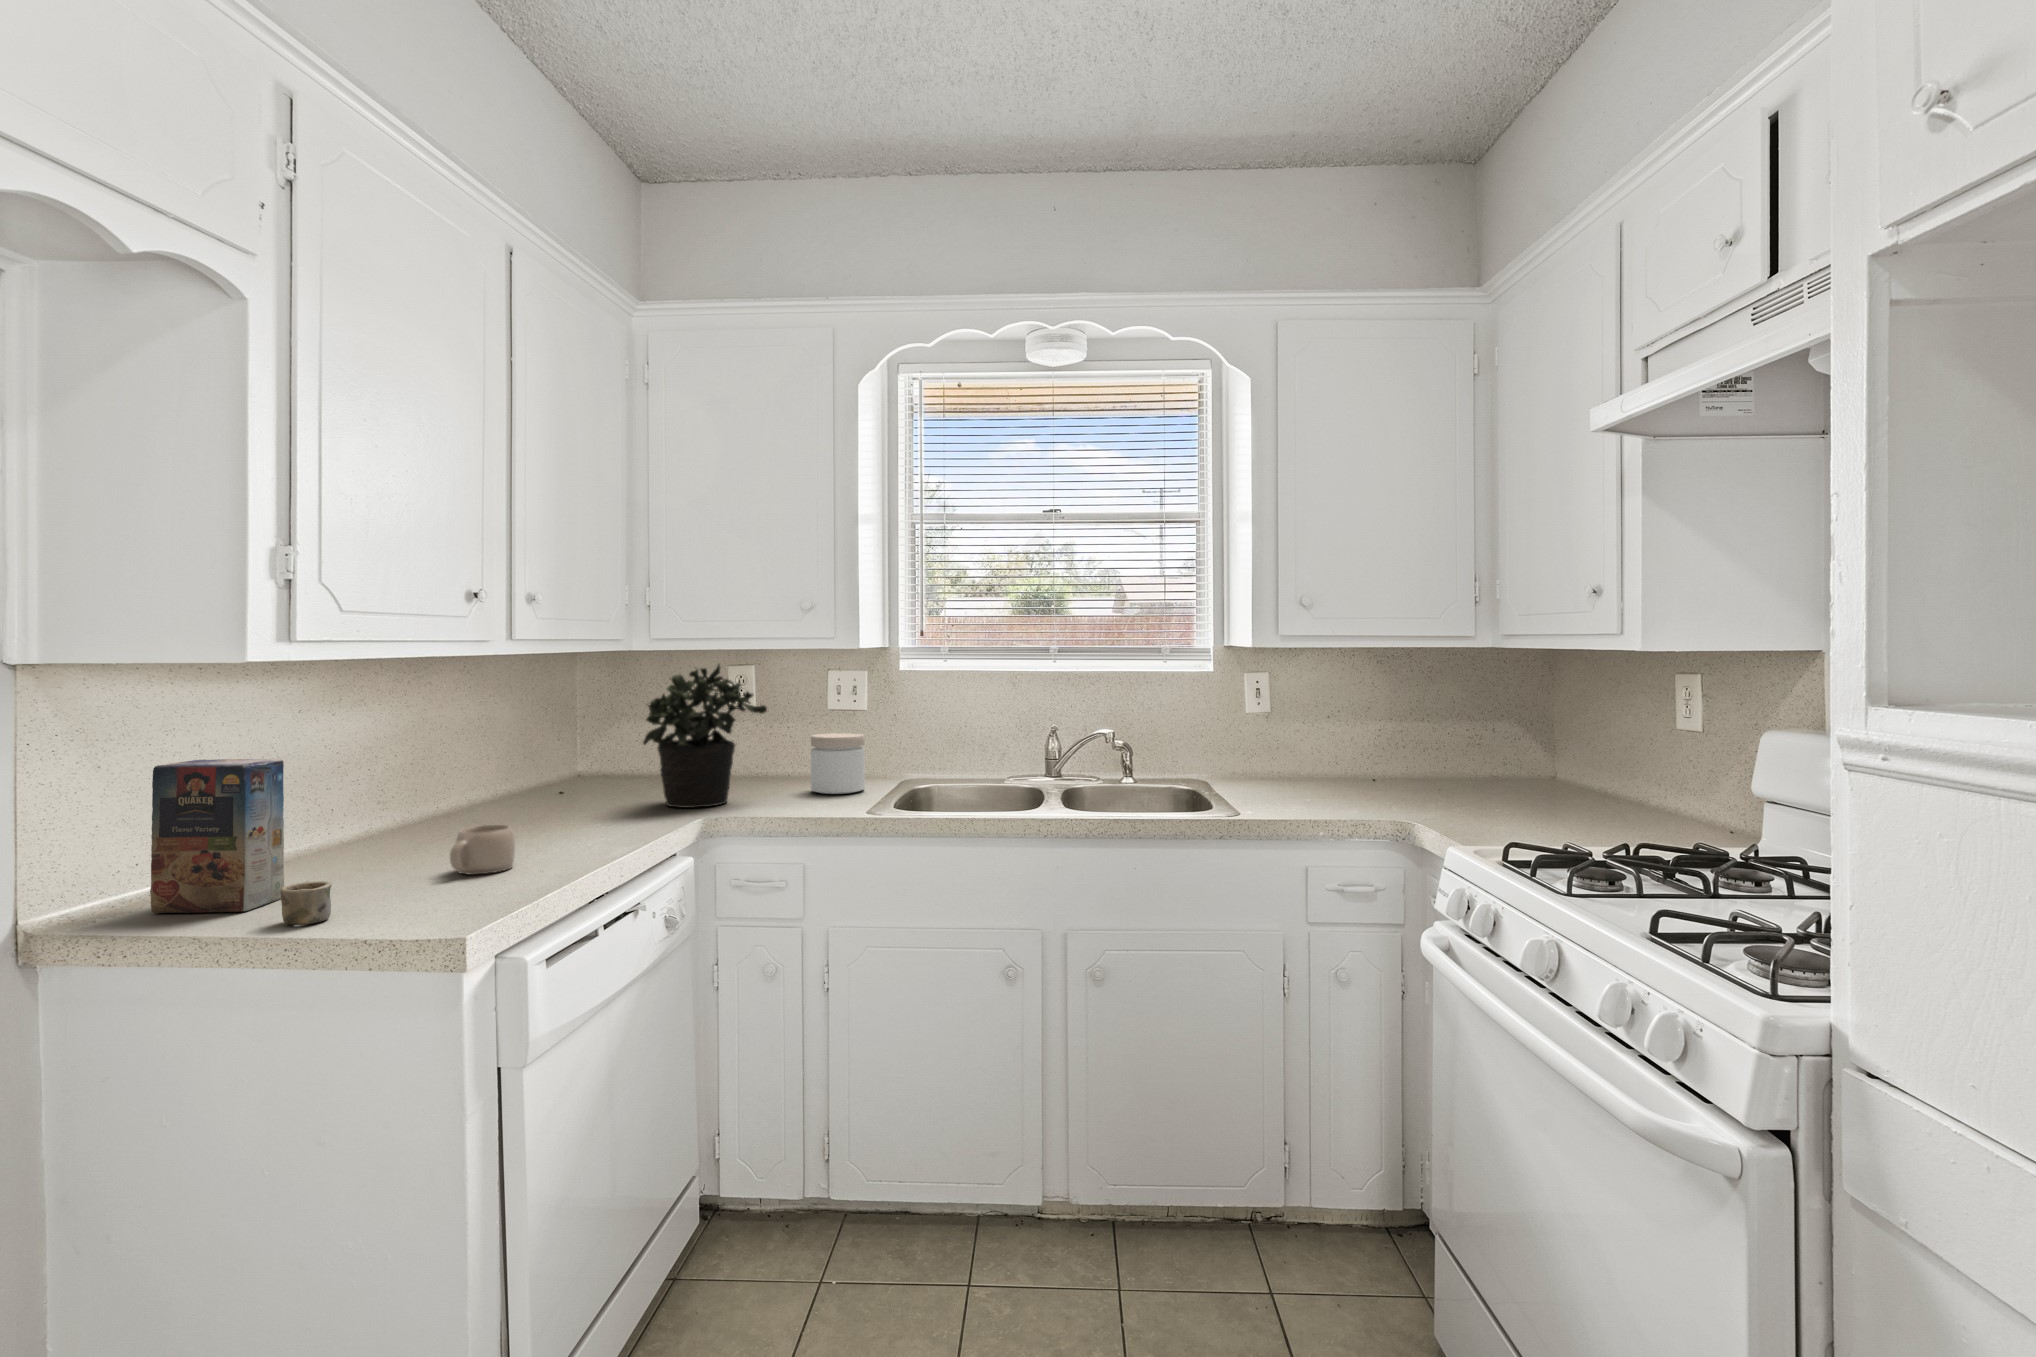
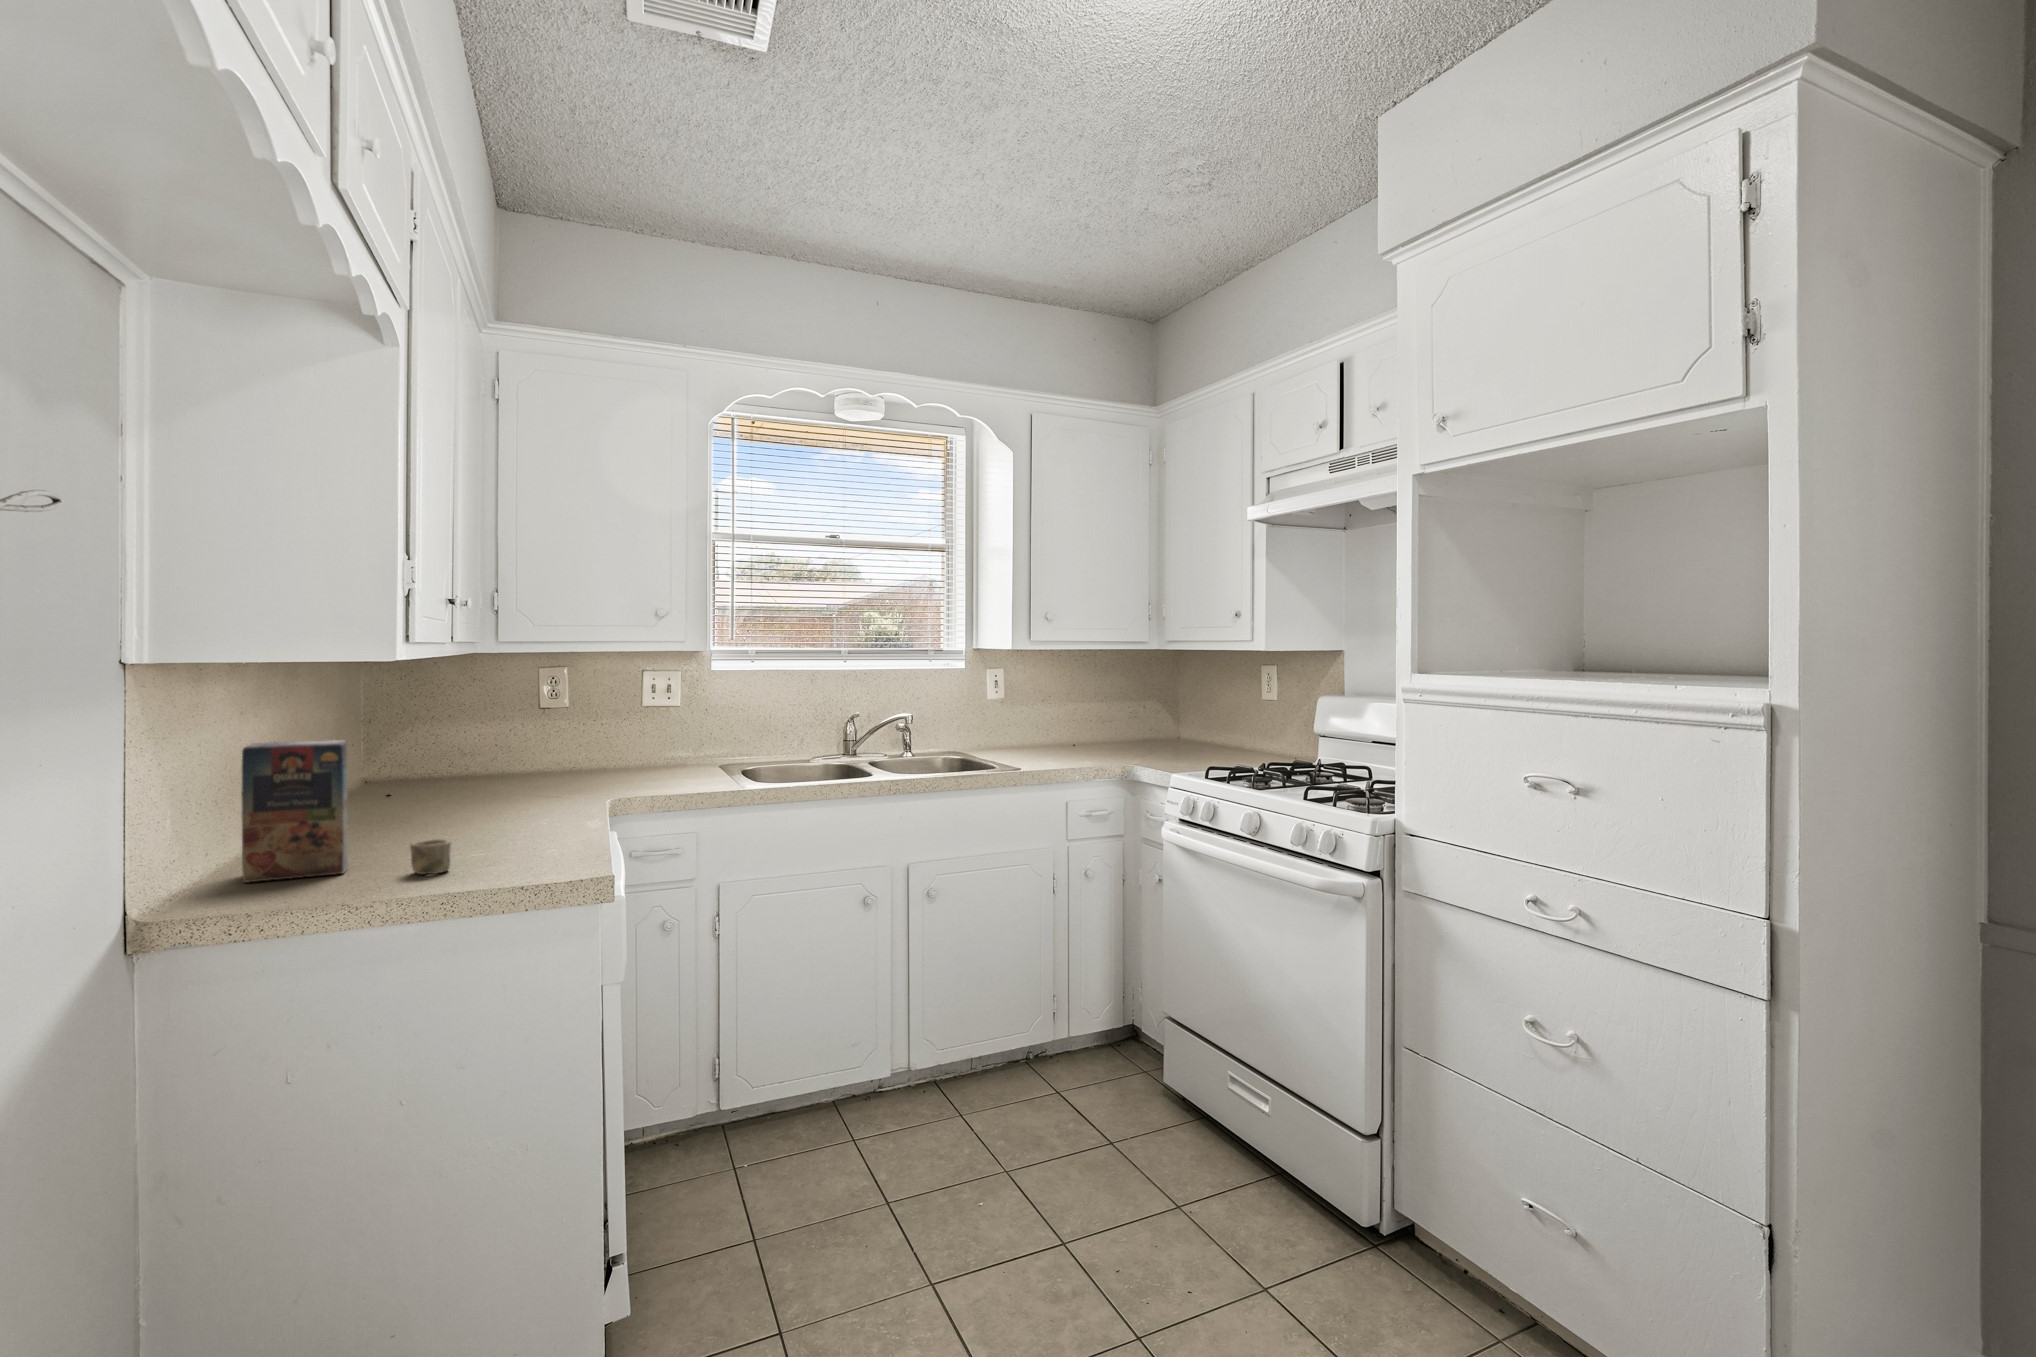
potted plant: present [643,664,767,808] -> none [513,660,618,792]
jar: present [811,733,865,794] -> none [644,723,694,776]
mug: present [450,825,515,875] -> none [464,798,517,840]

